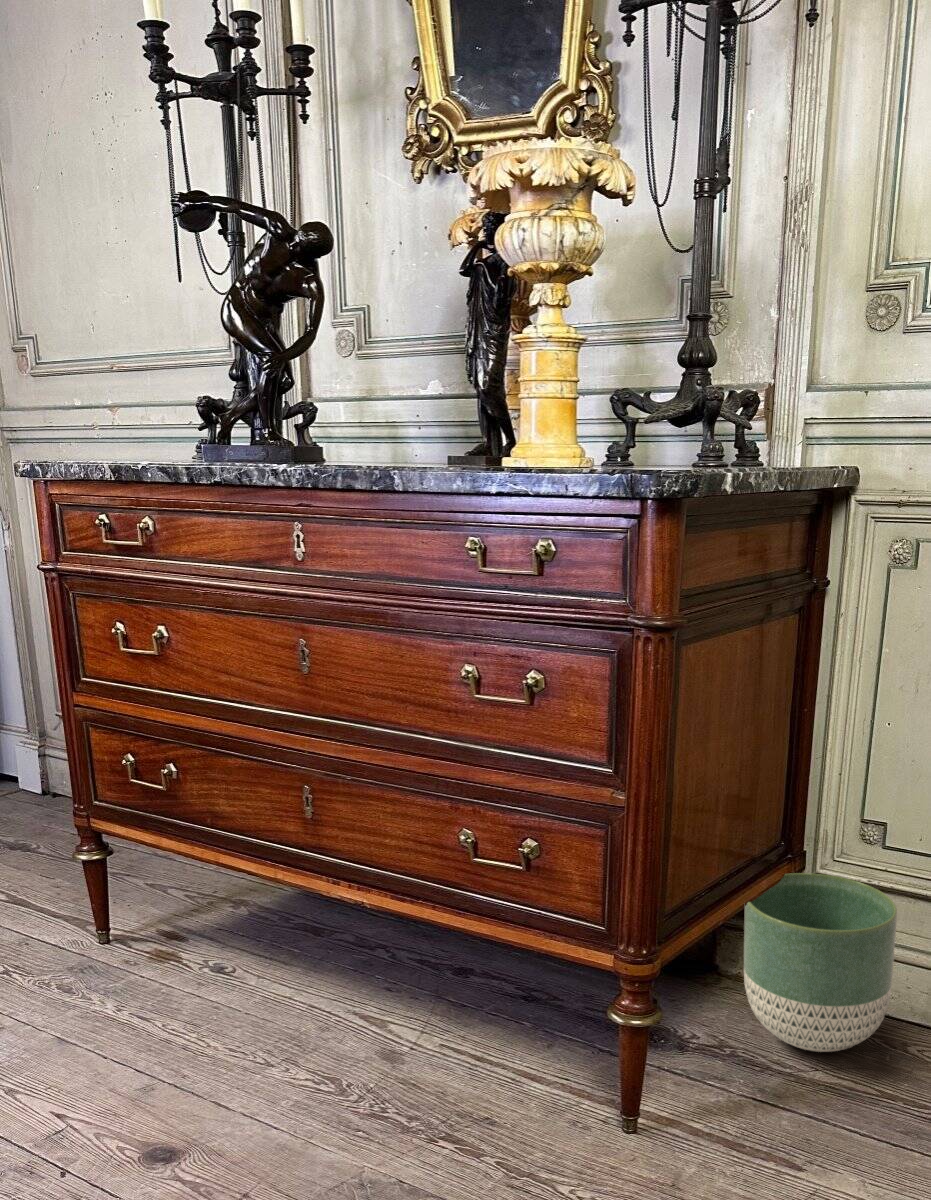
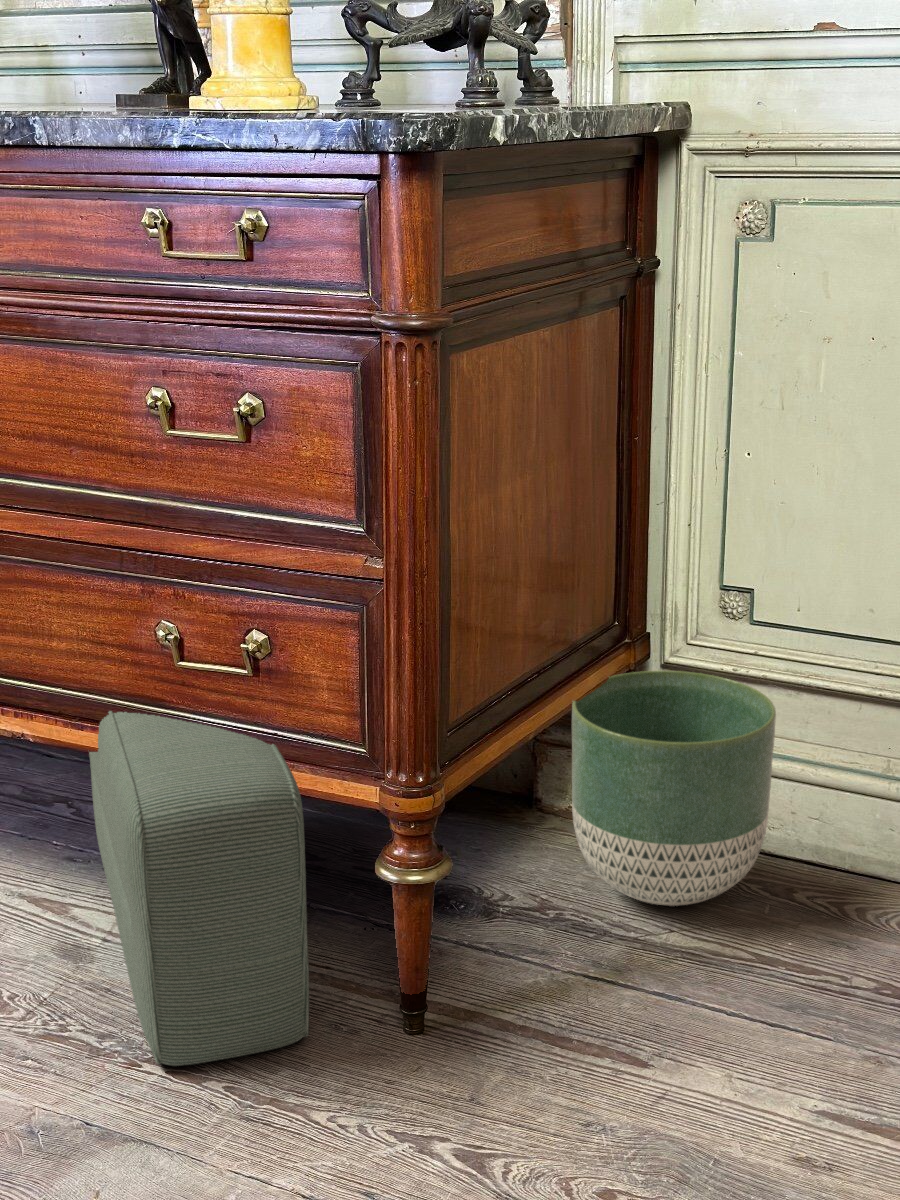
pouf: none [394,824,559,1143] -> present [89,711,309,1066]

